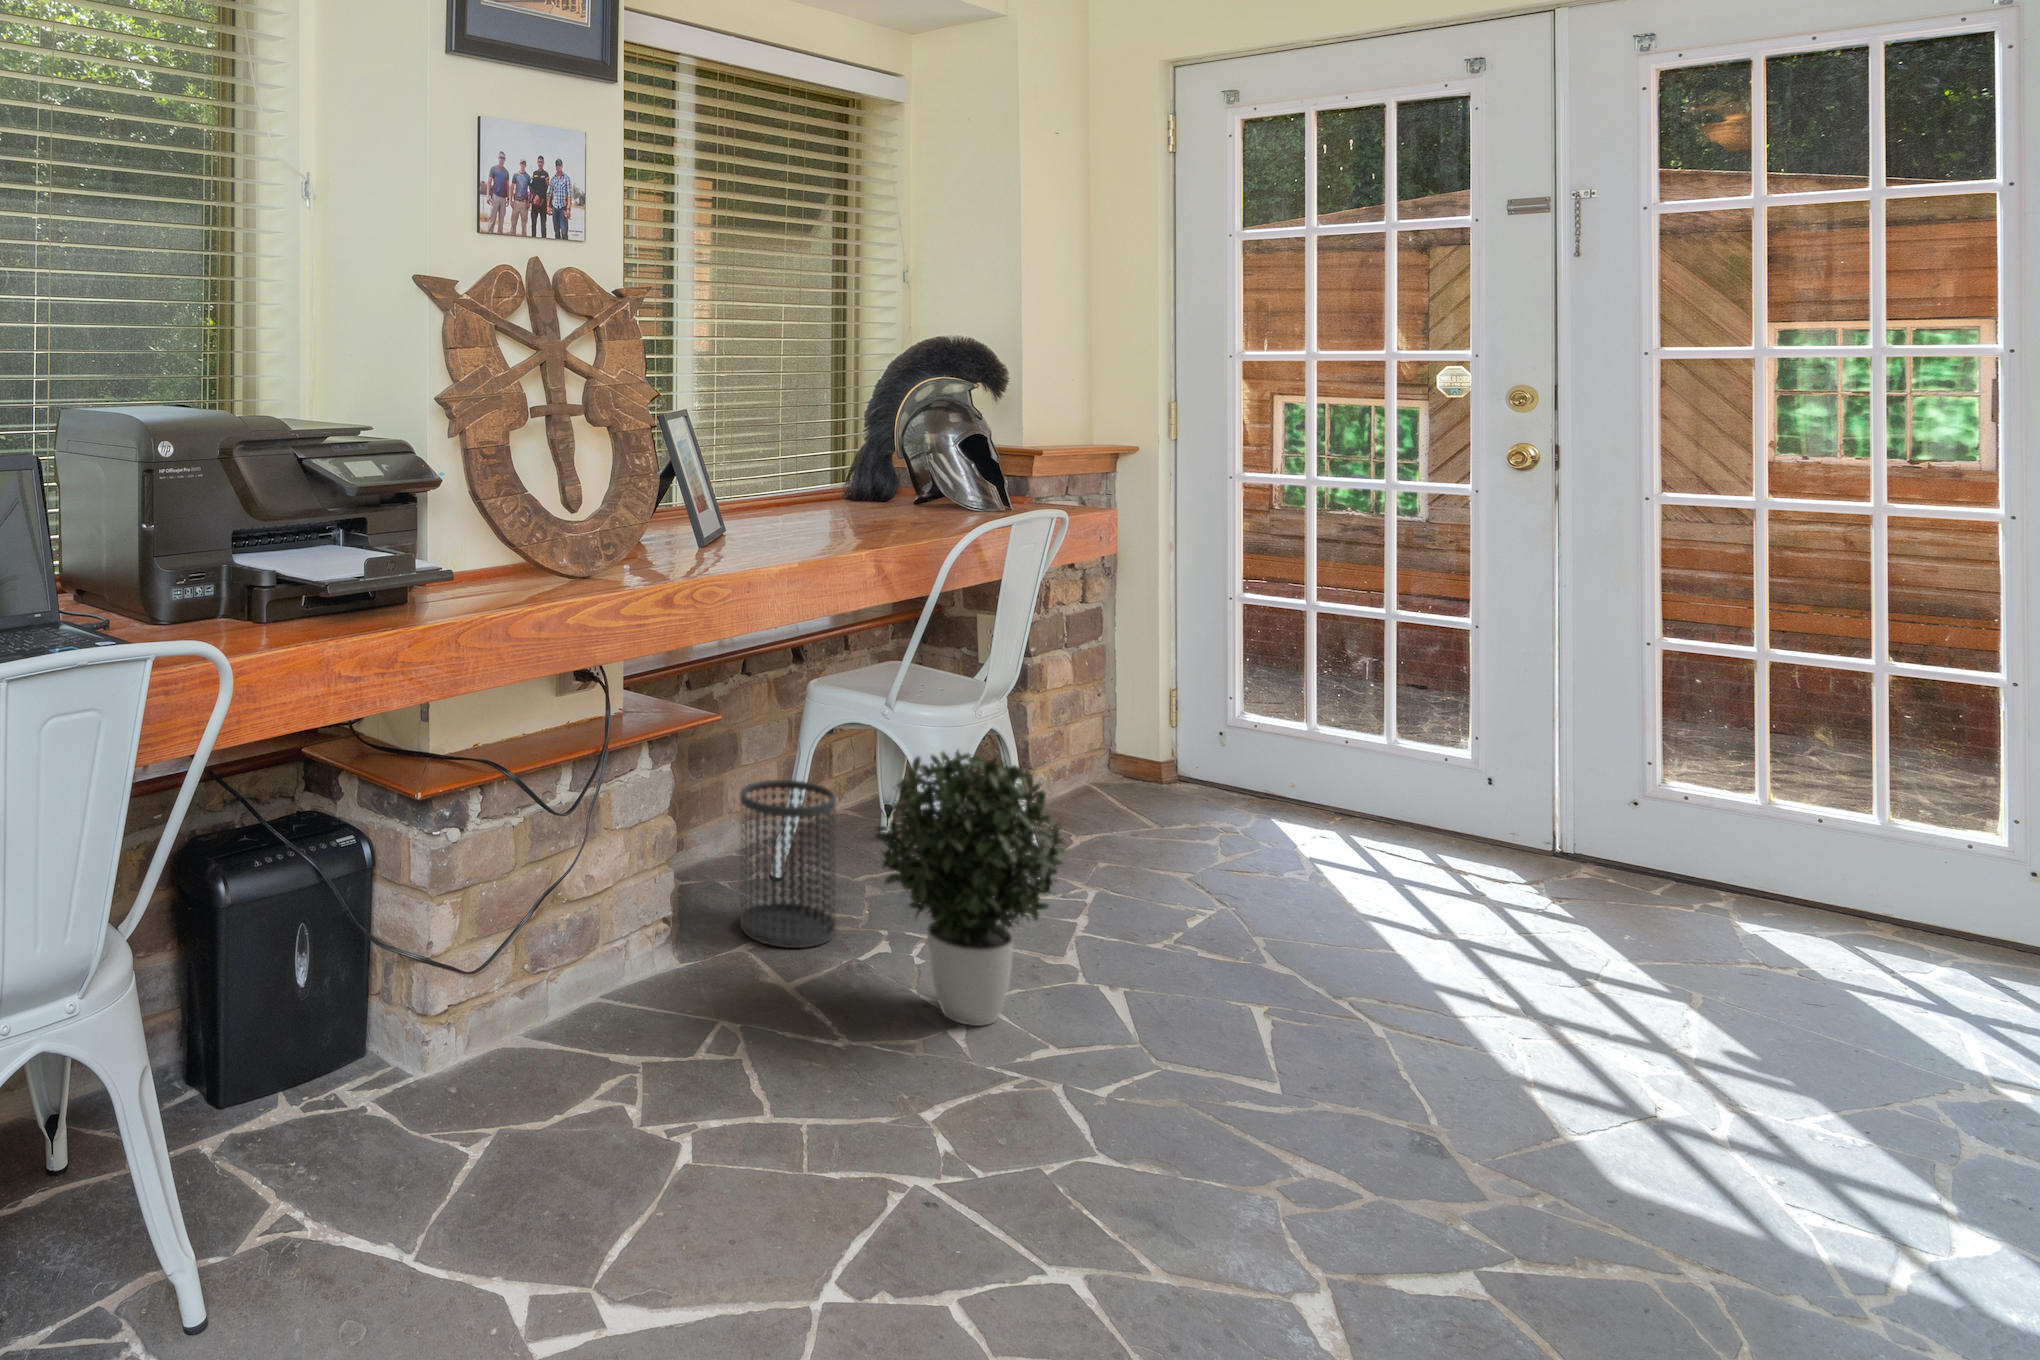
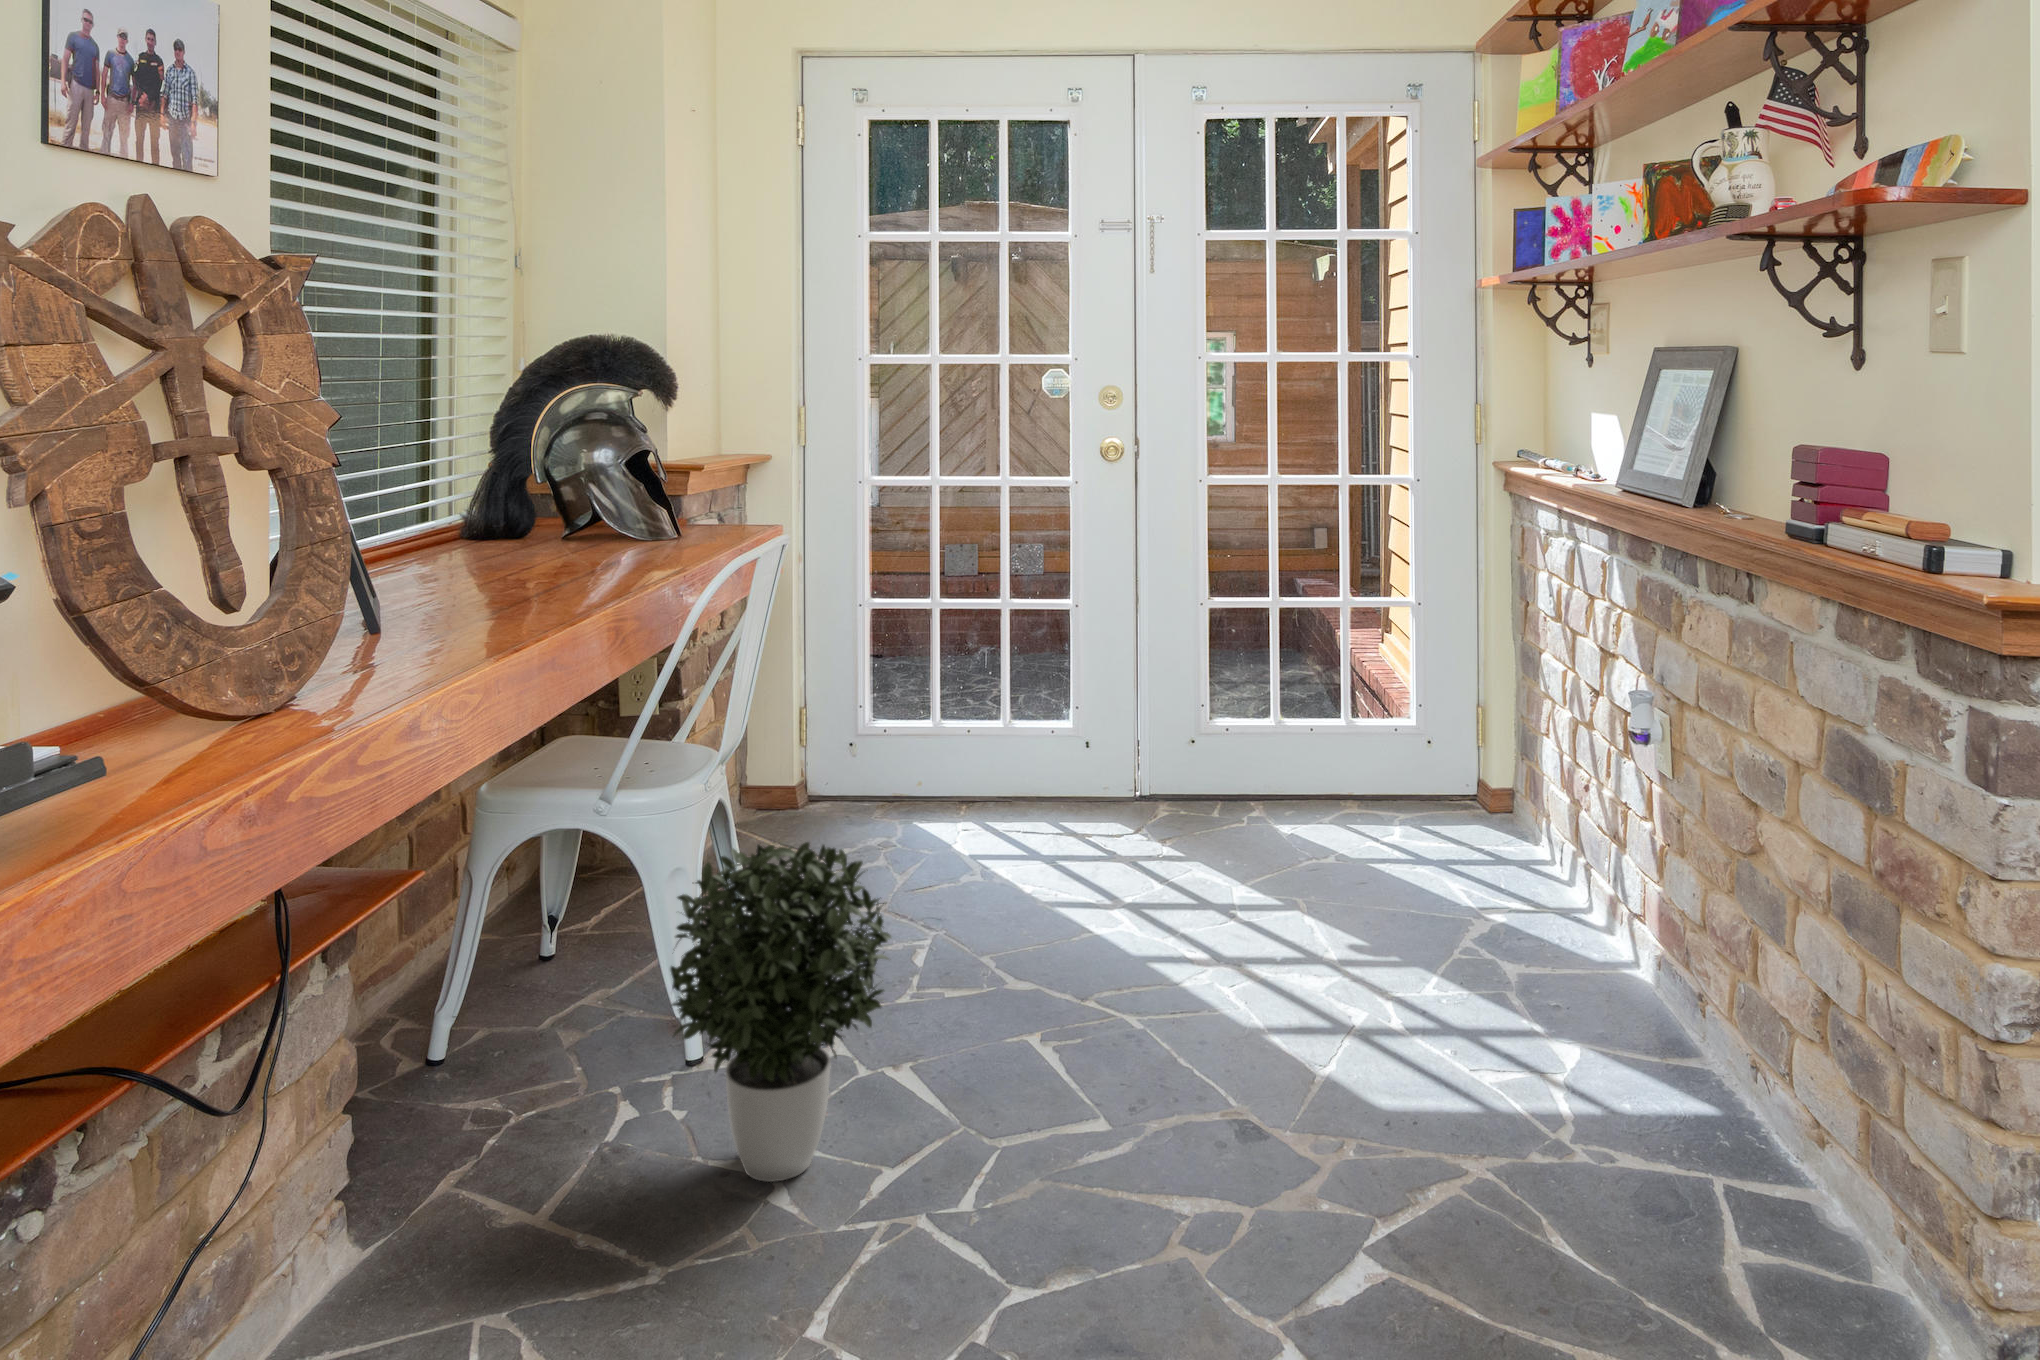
wastebasket: present [740,780,836,948] -> none [421,925,560,1167]

